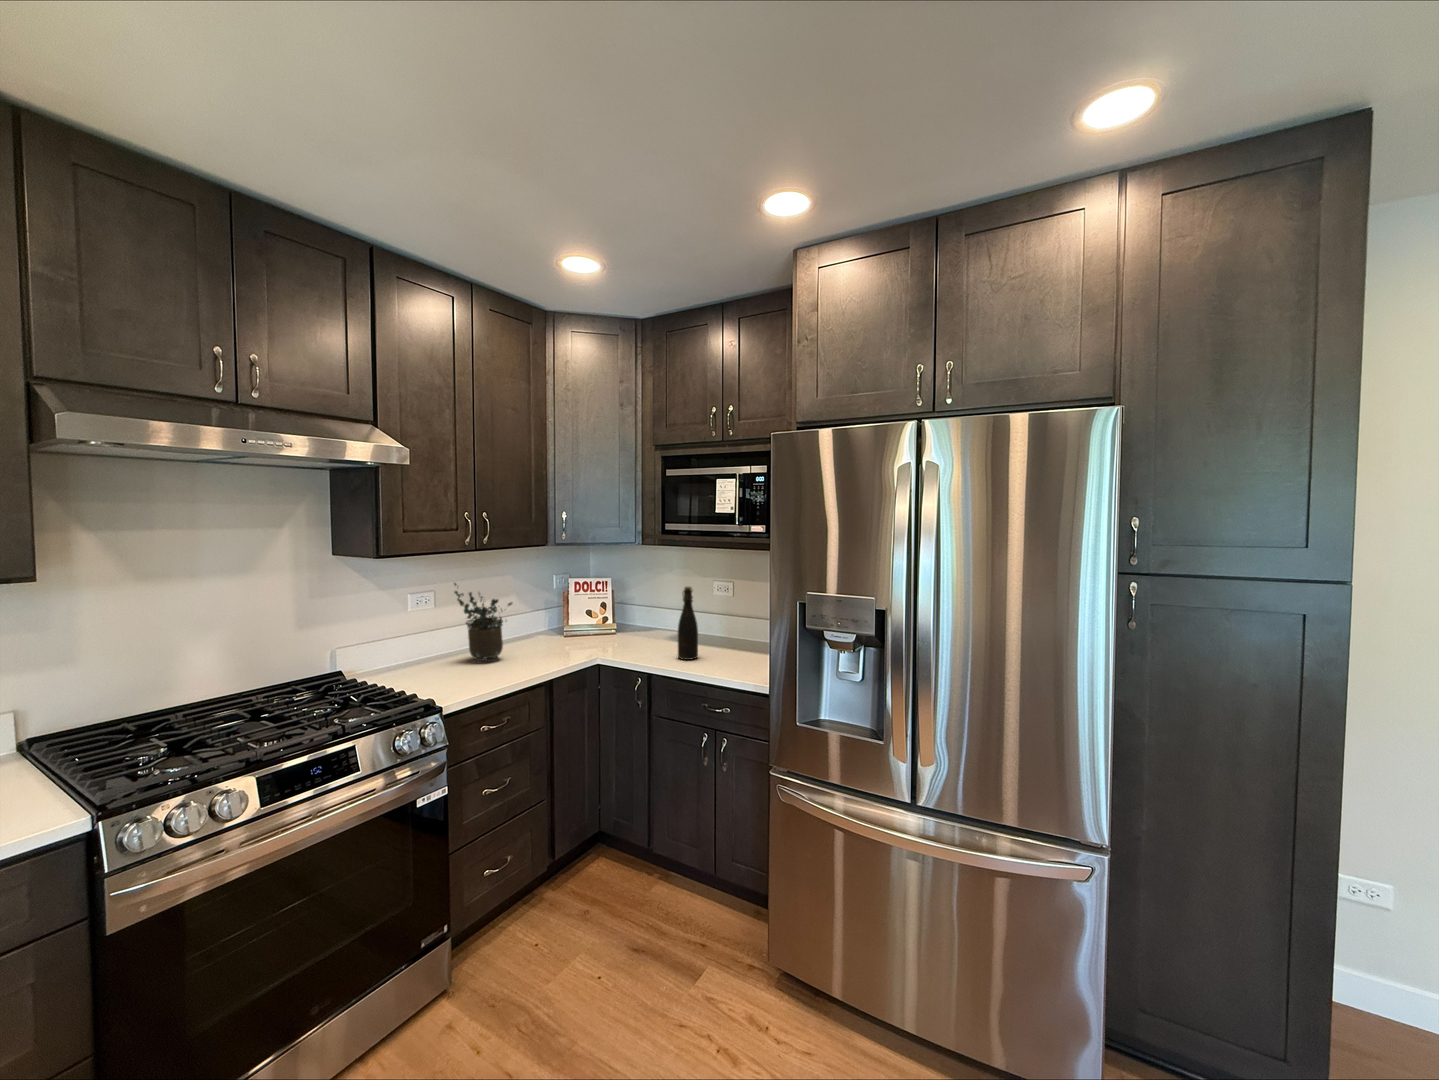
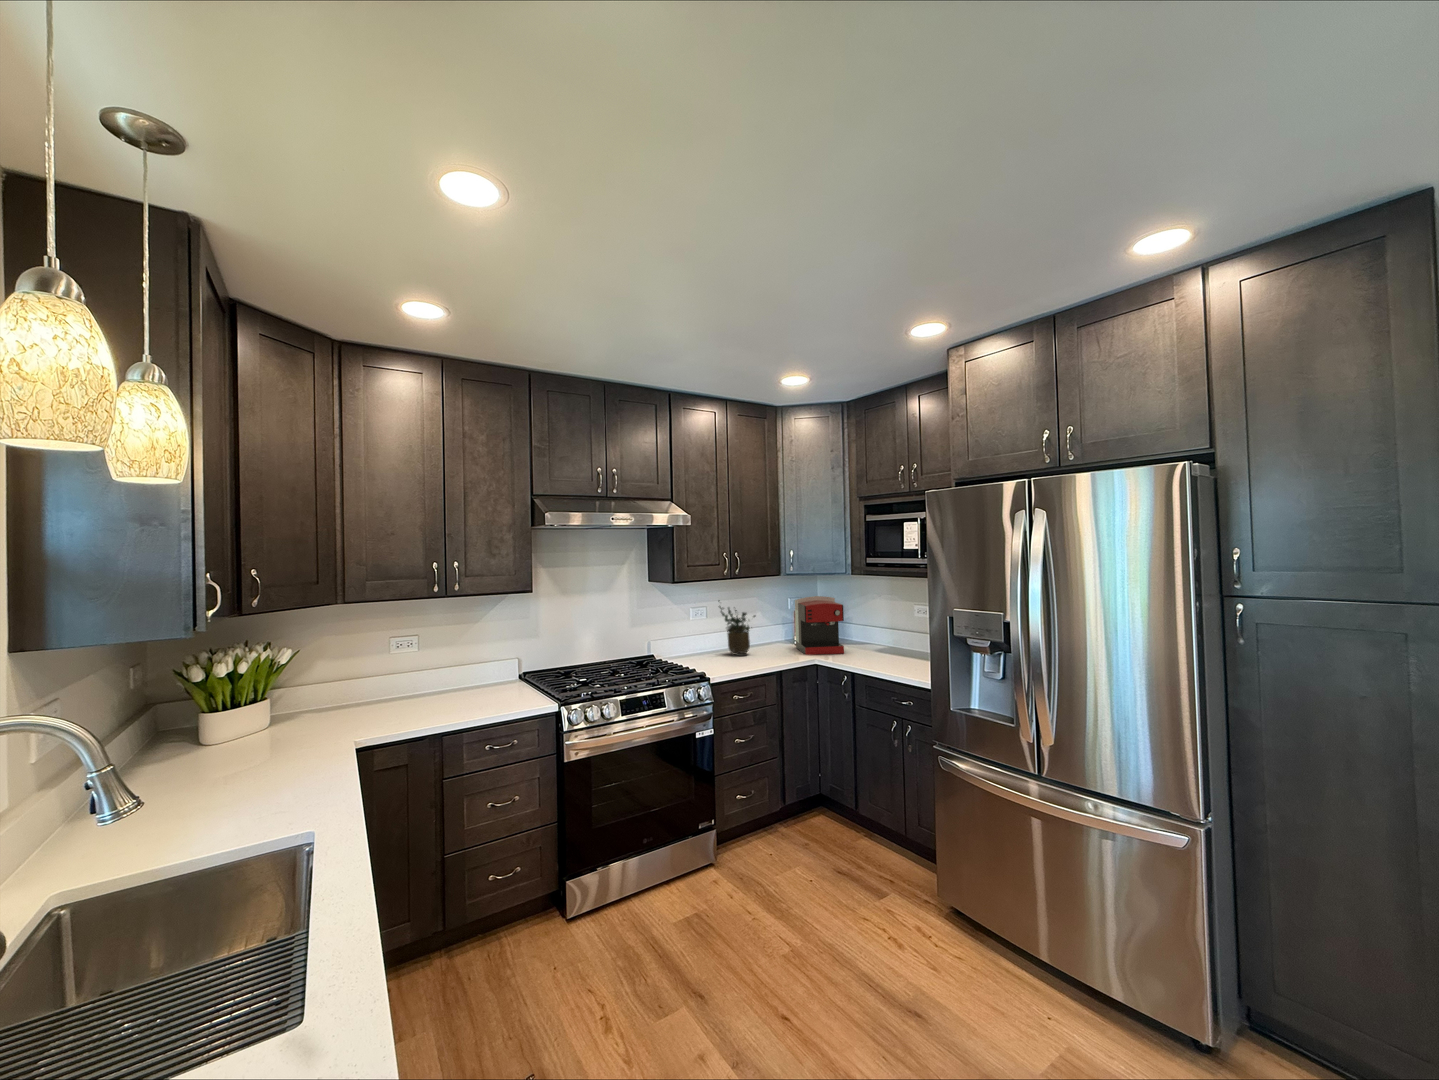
coffee maker: none [566,574,633,653] -> present [795,596,844,655]
bottle: present [678,587,698,660] -> none [875,606,892,664]

